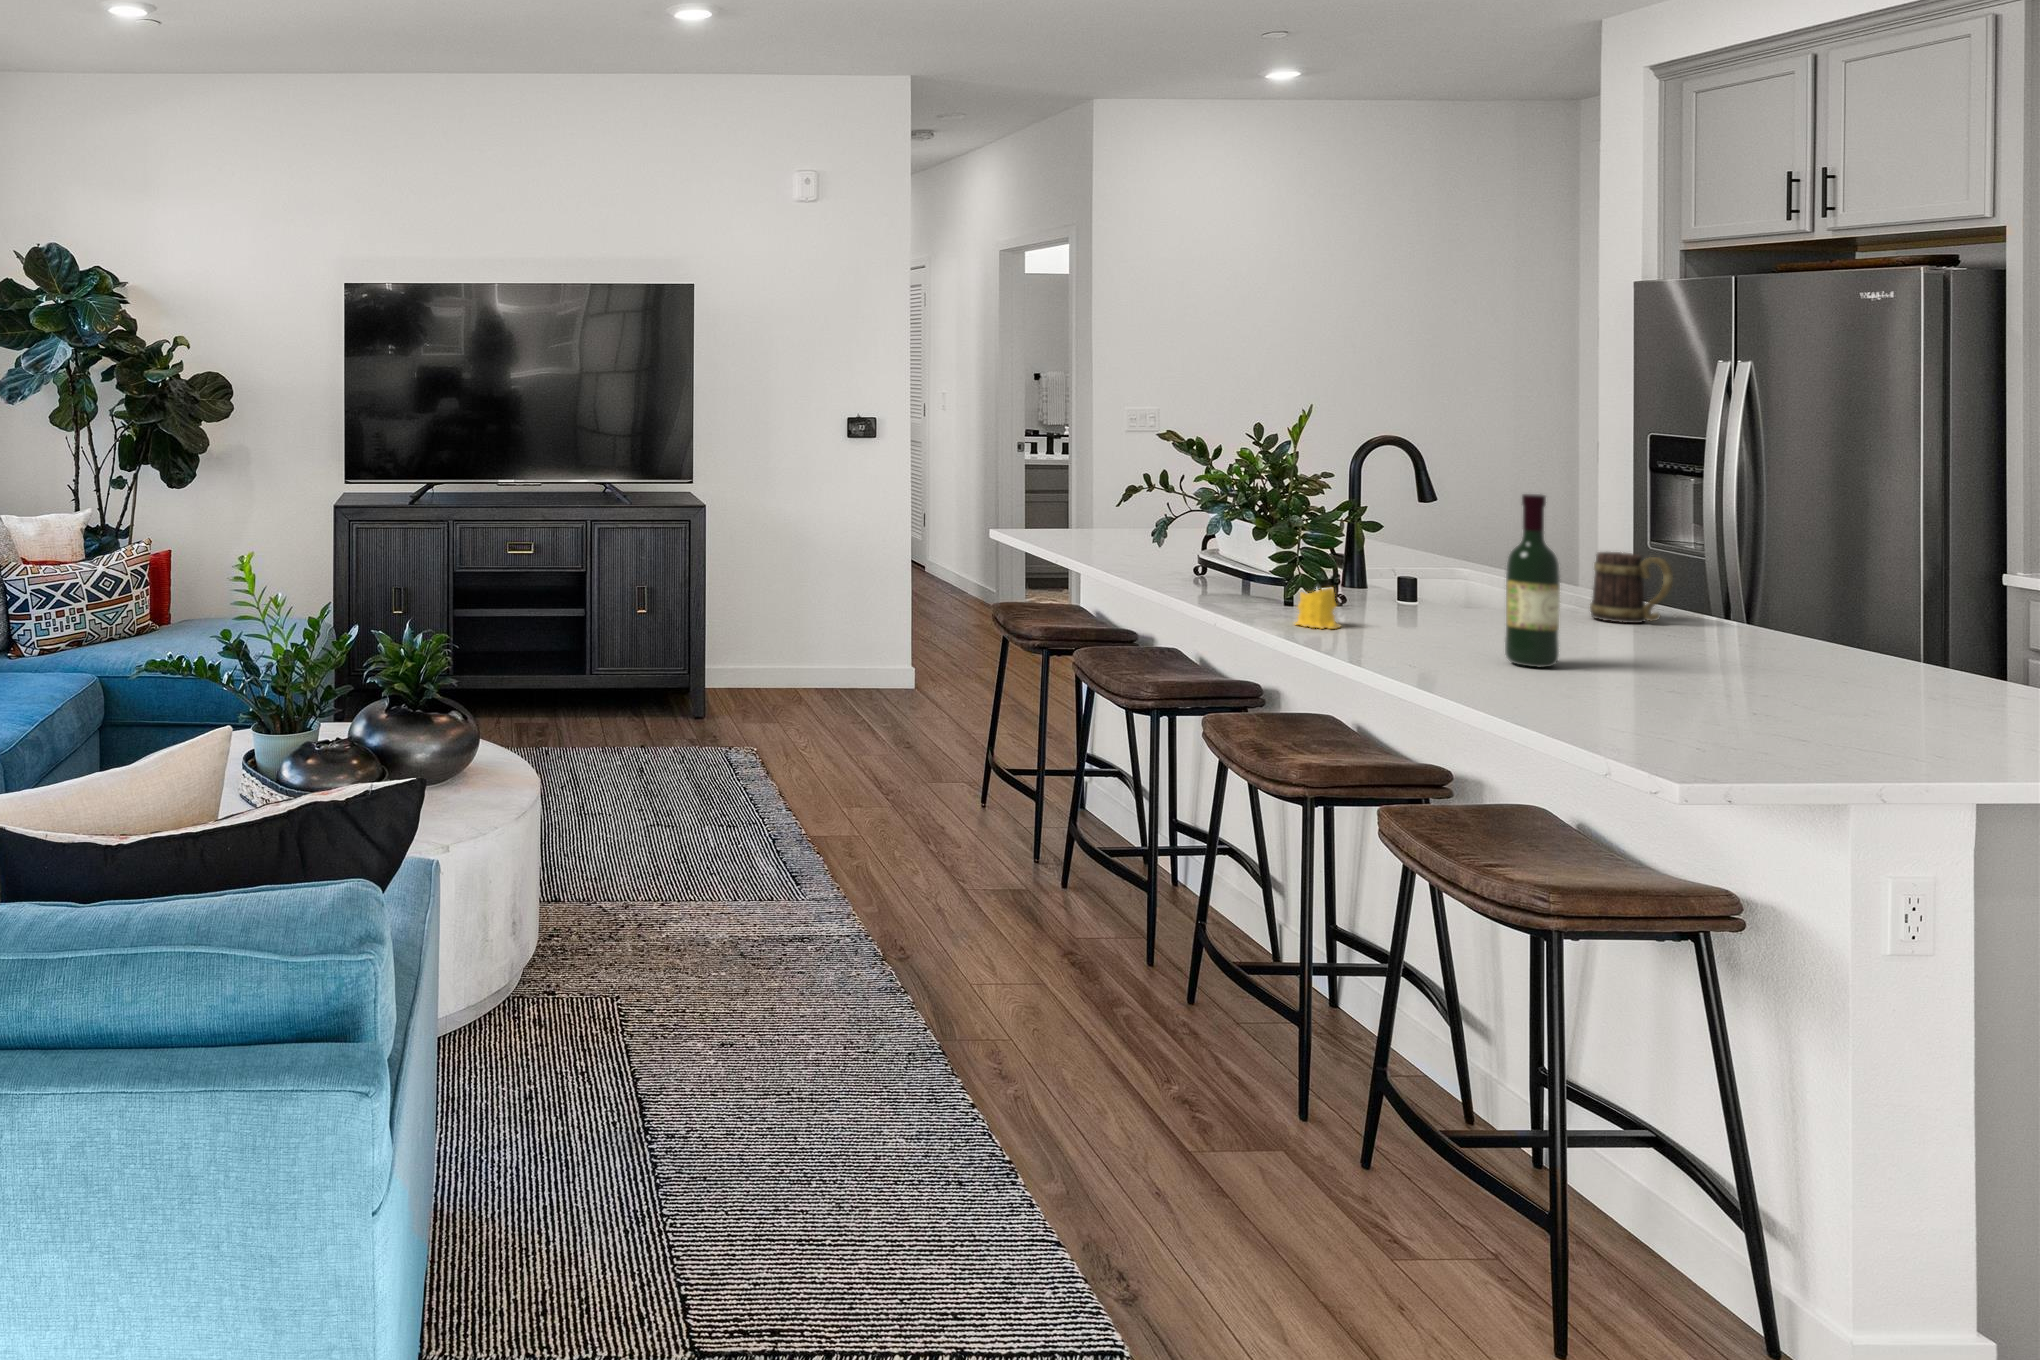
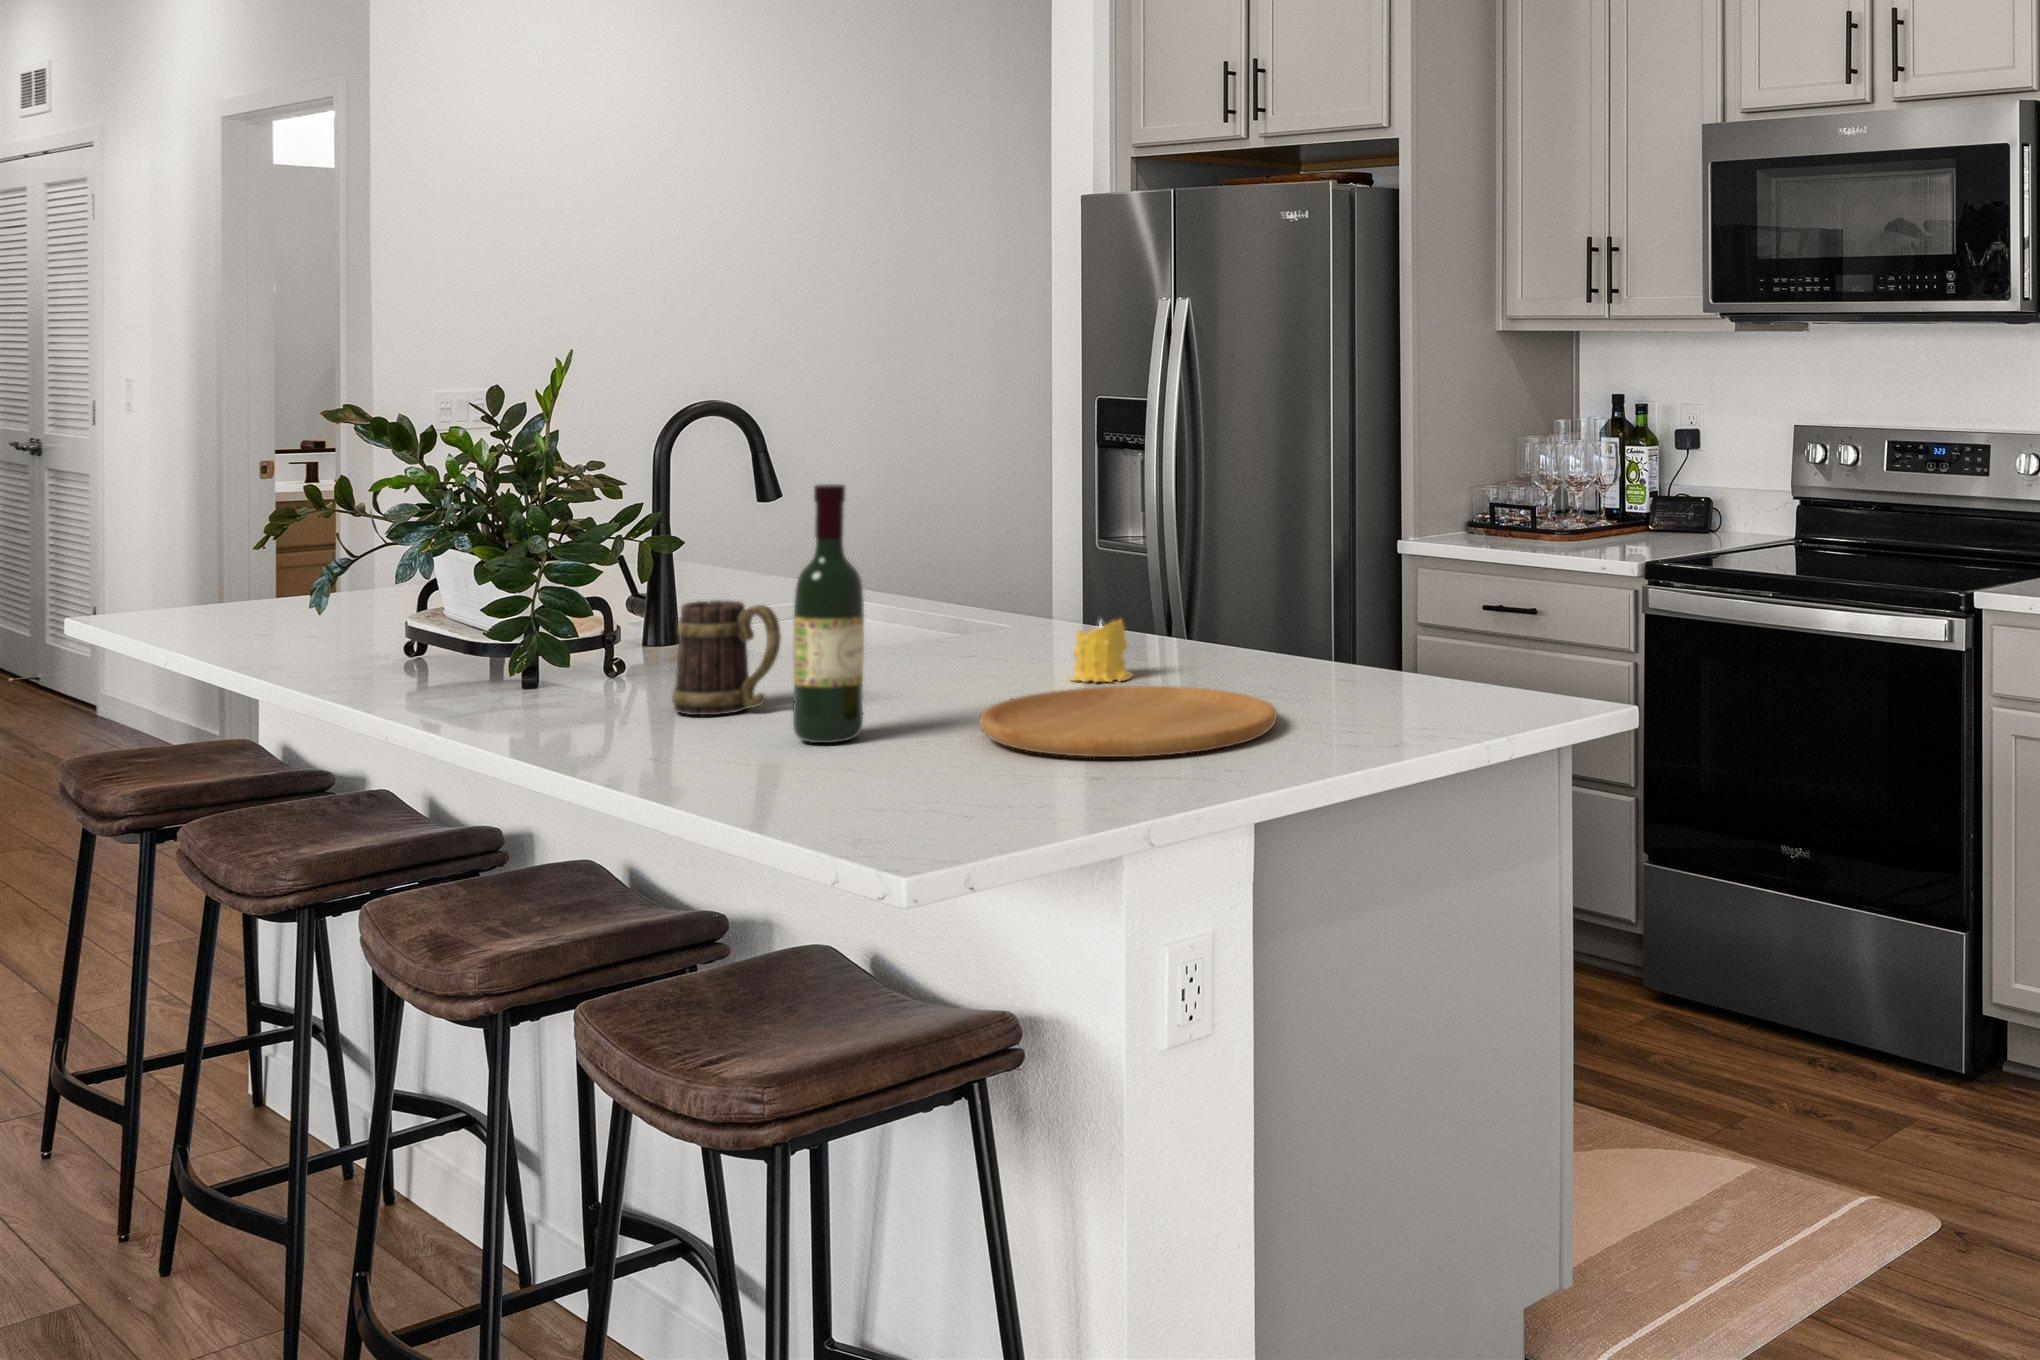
mug: present [1590,552,1673,623] -> present [672,600,781,715]
candle: present [1296,587,1340,629] -> present [1070,620,1132,682]
cutting board: none [1656,653,1936,712] -> present [980,686,1277,757]

